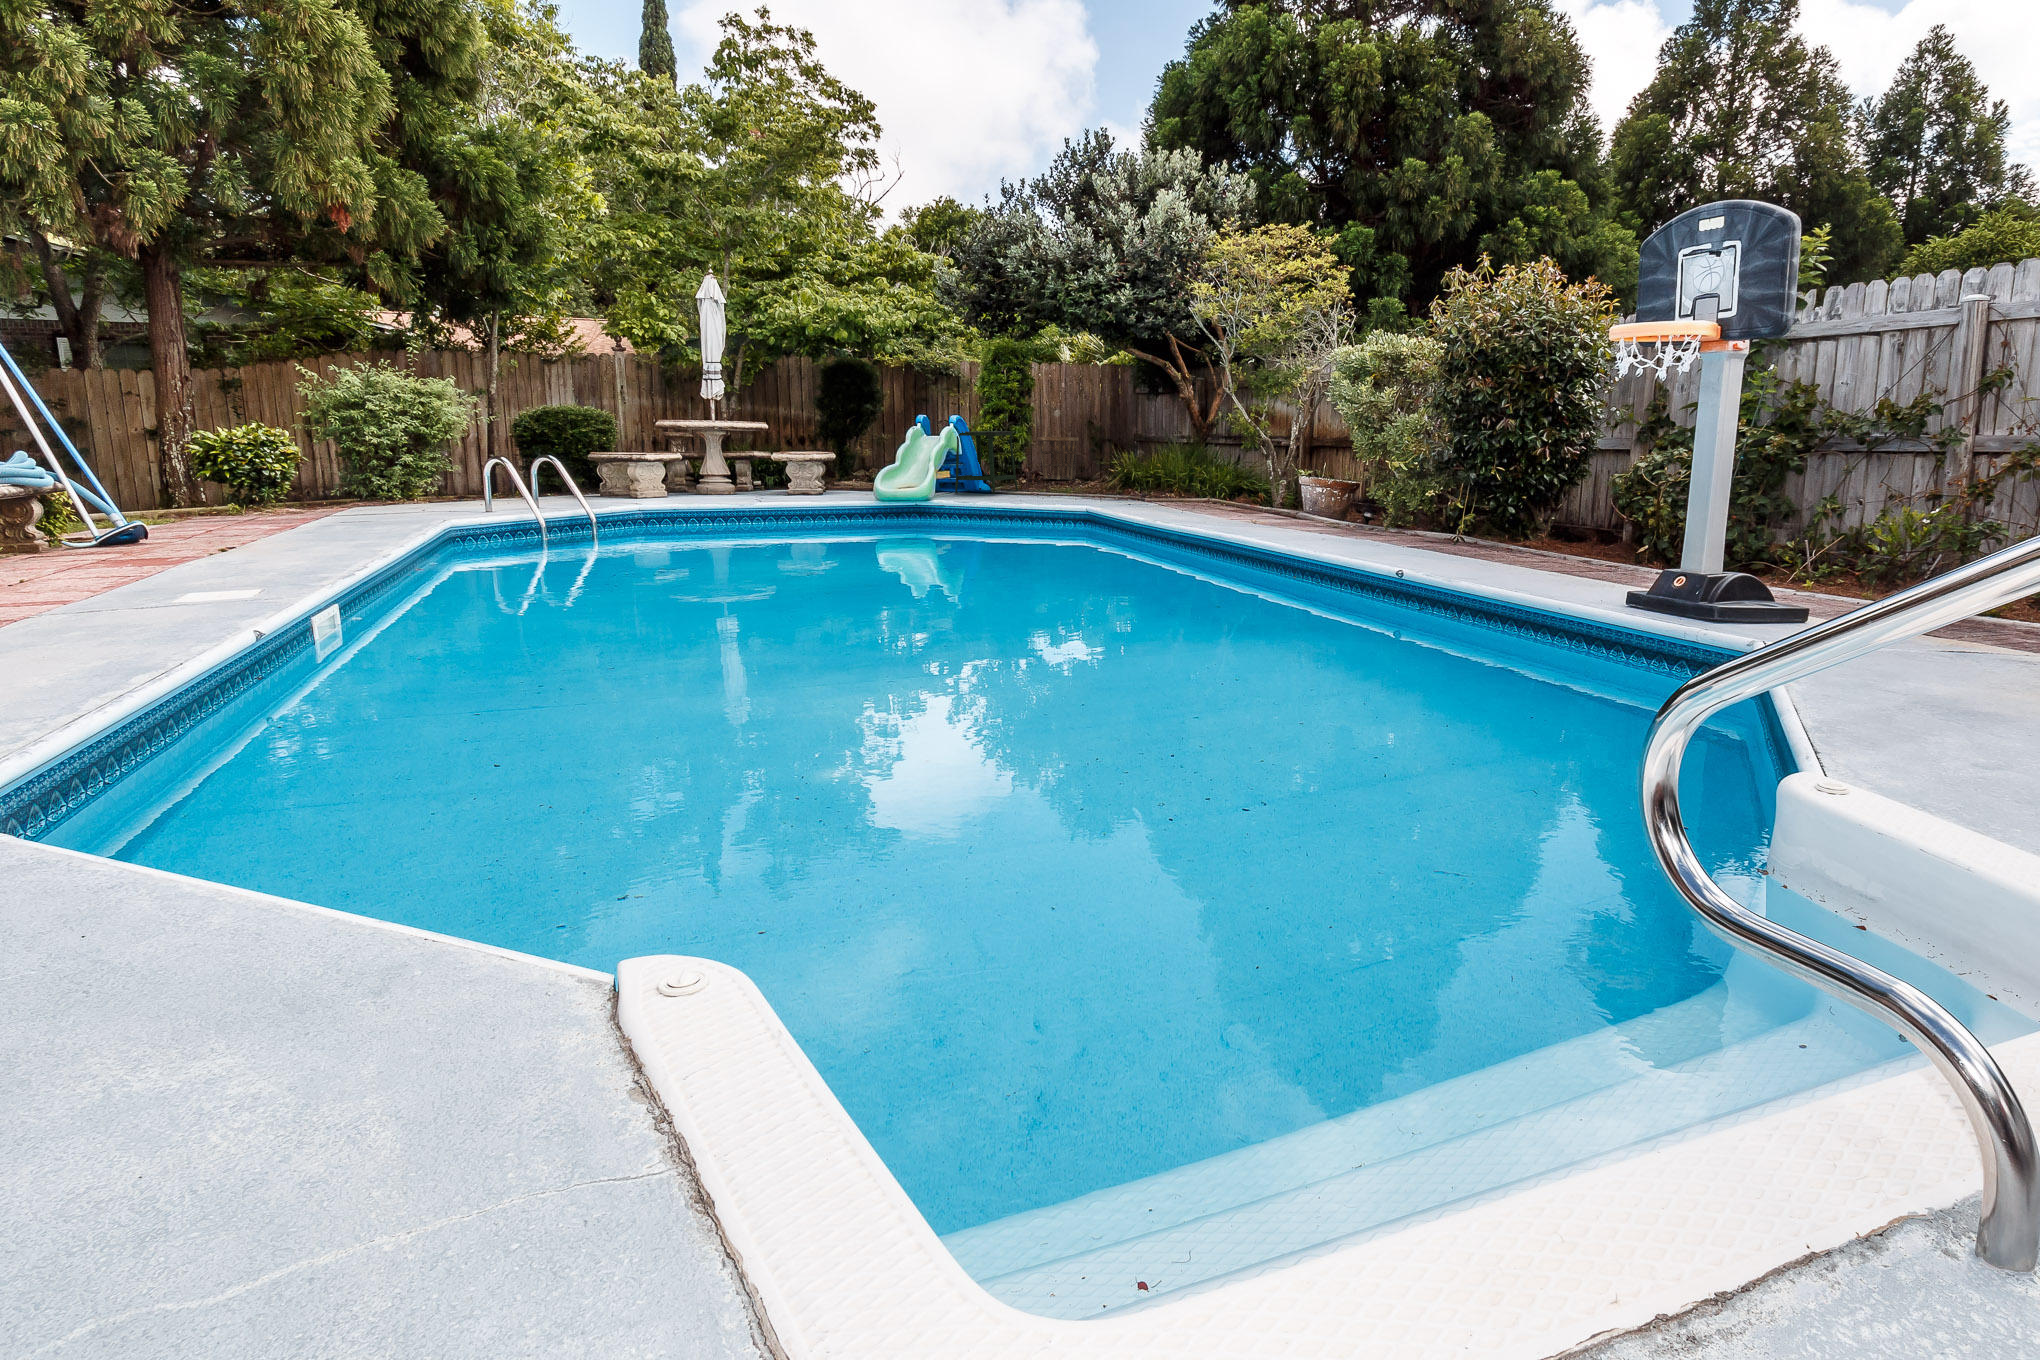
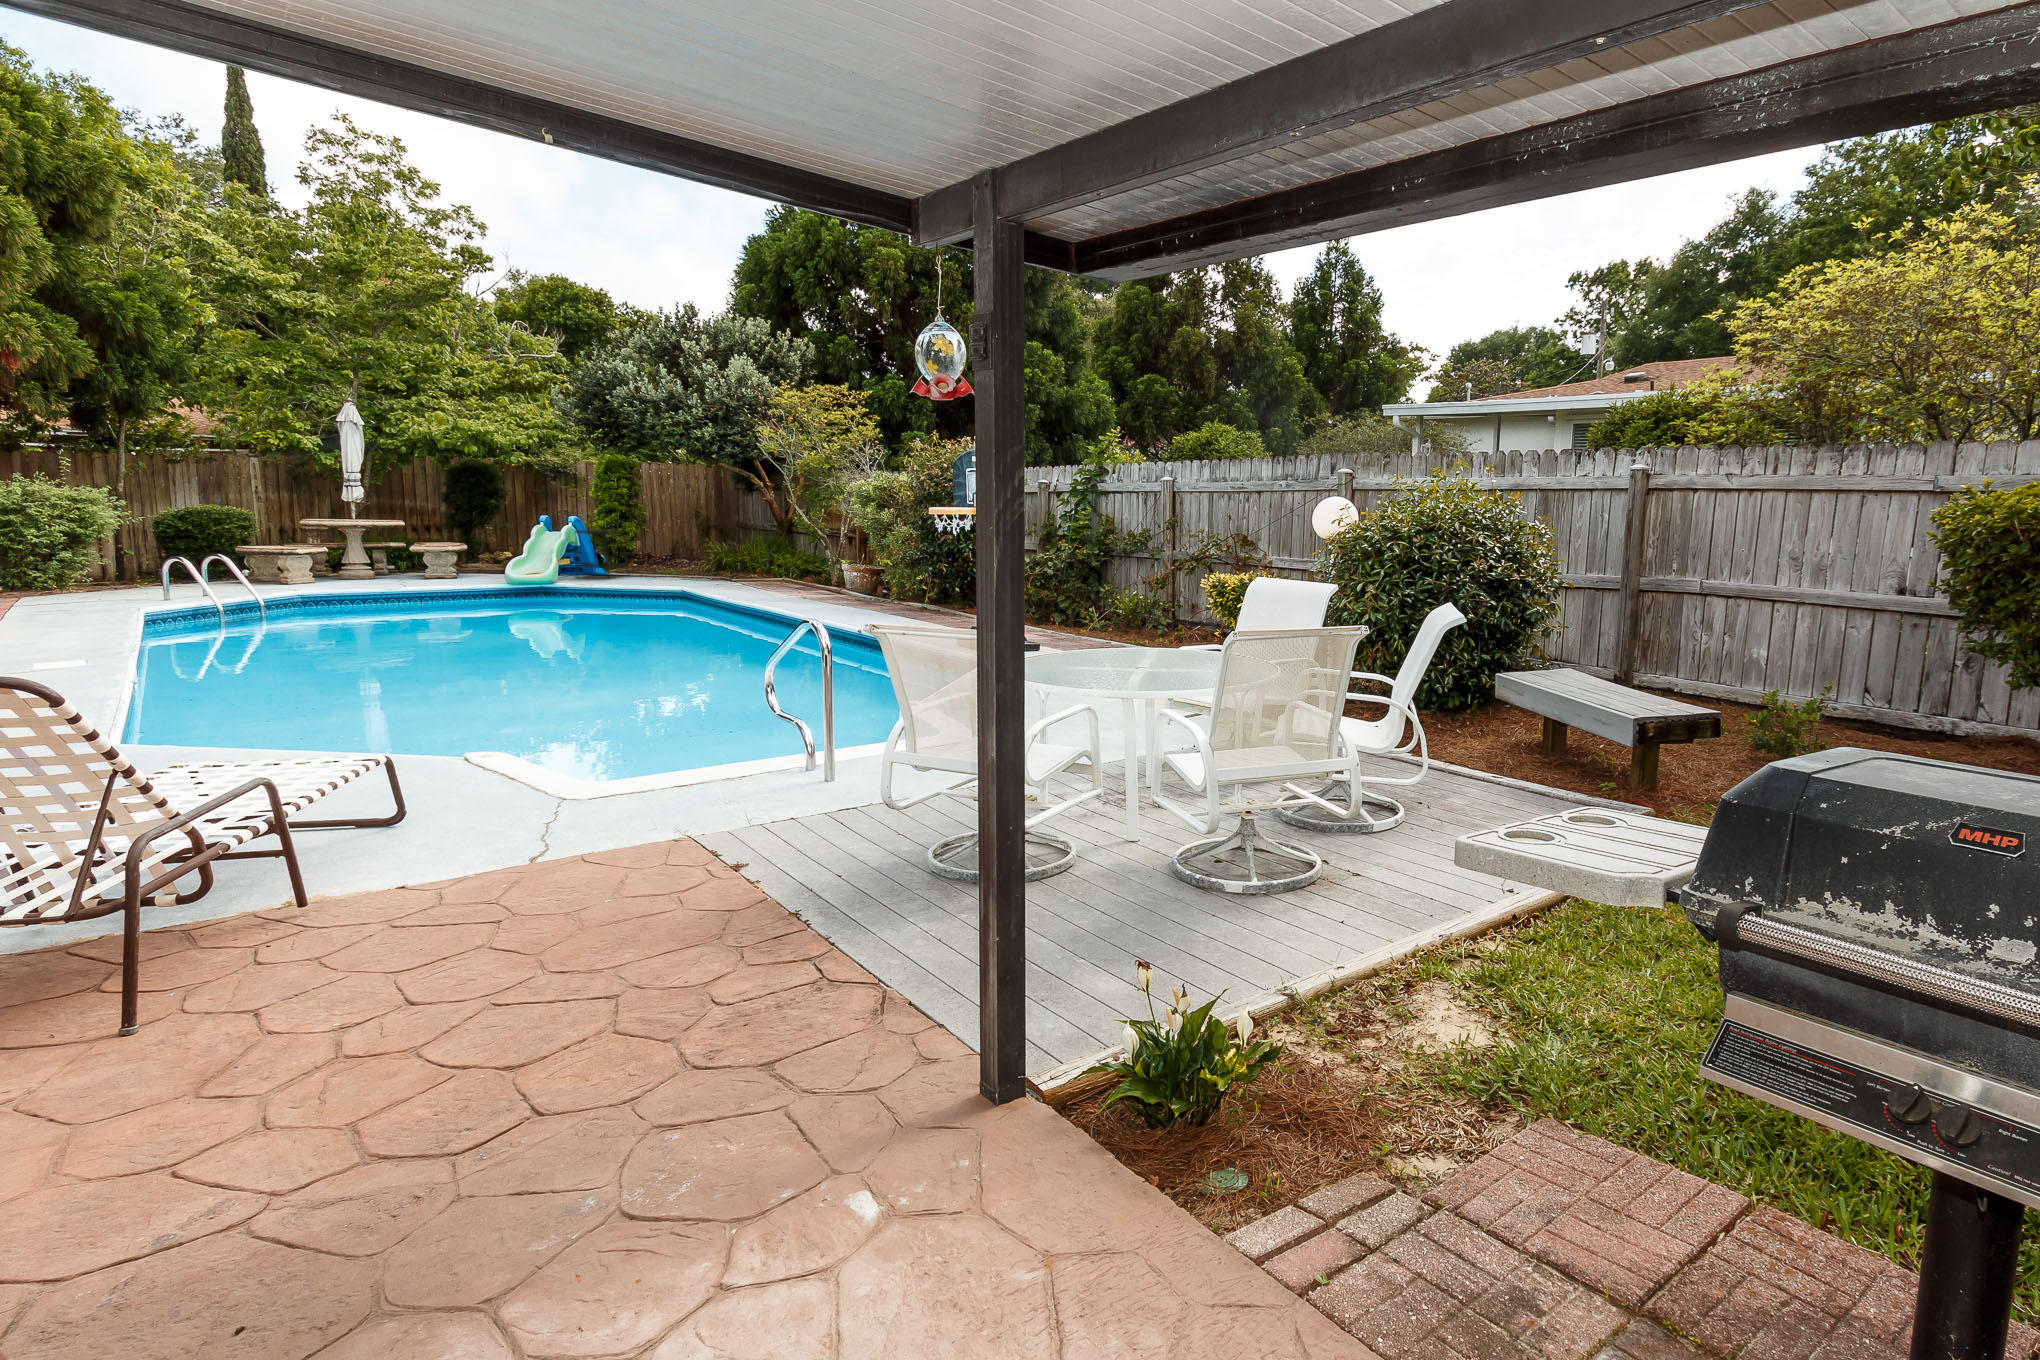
basket: present [1037,437,1079,479] -> none [645,533,680,565]

